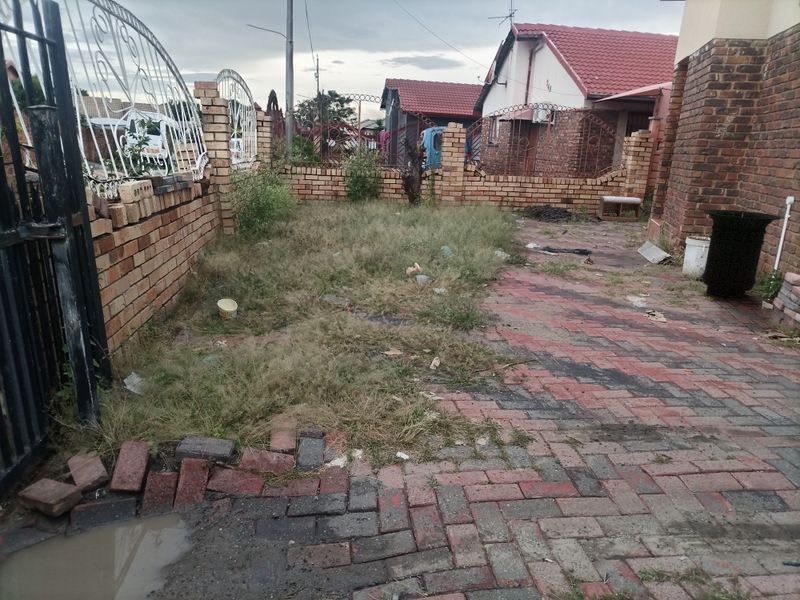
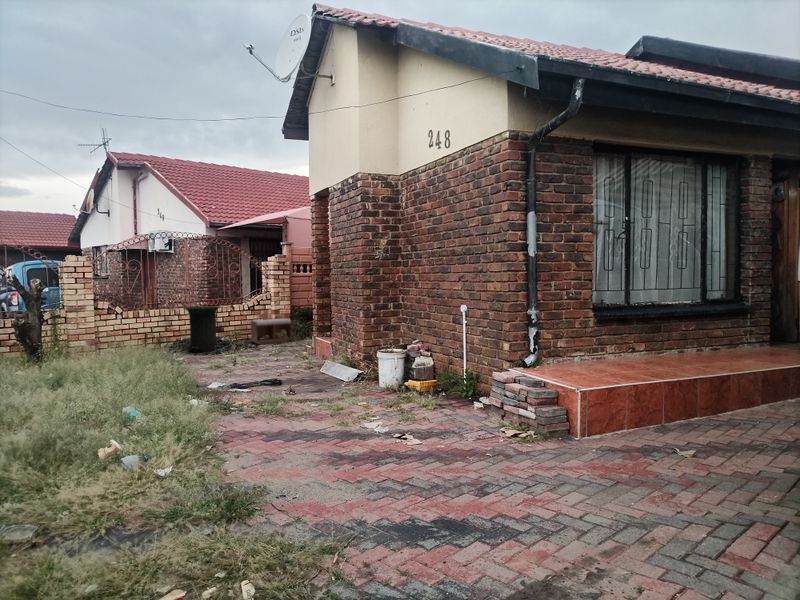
trash can: present [702,210,781,298] -> present [183,306,221,352]

